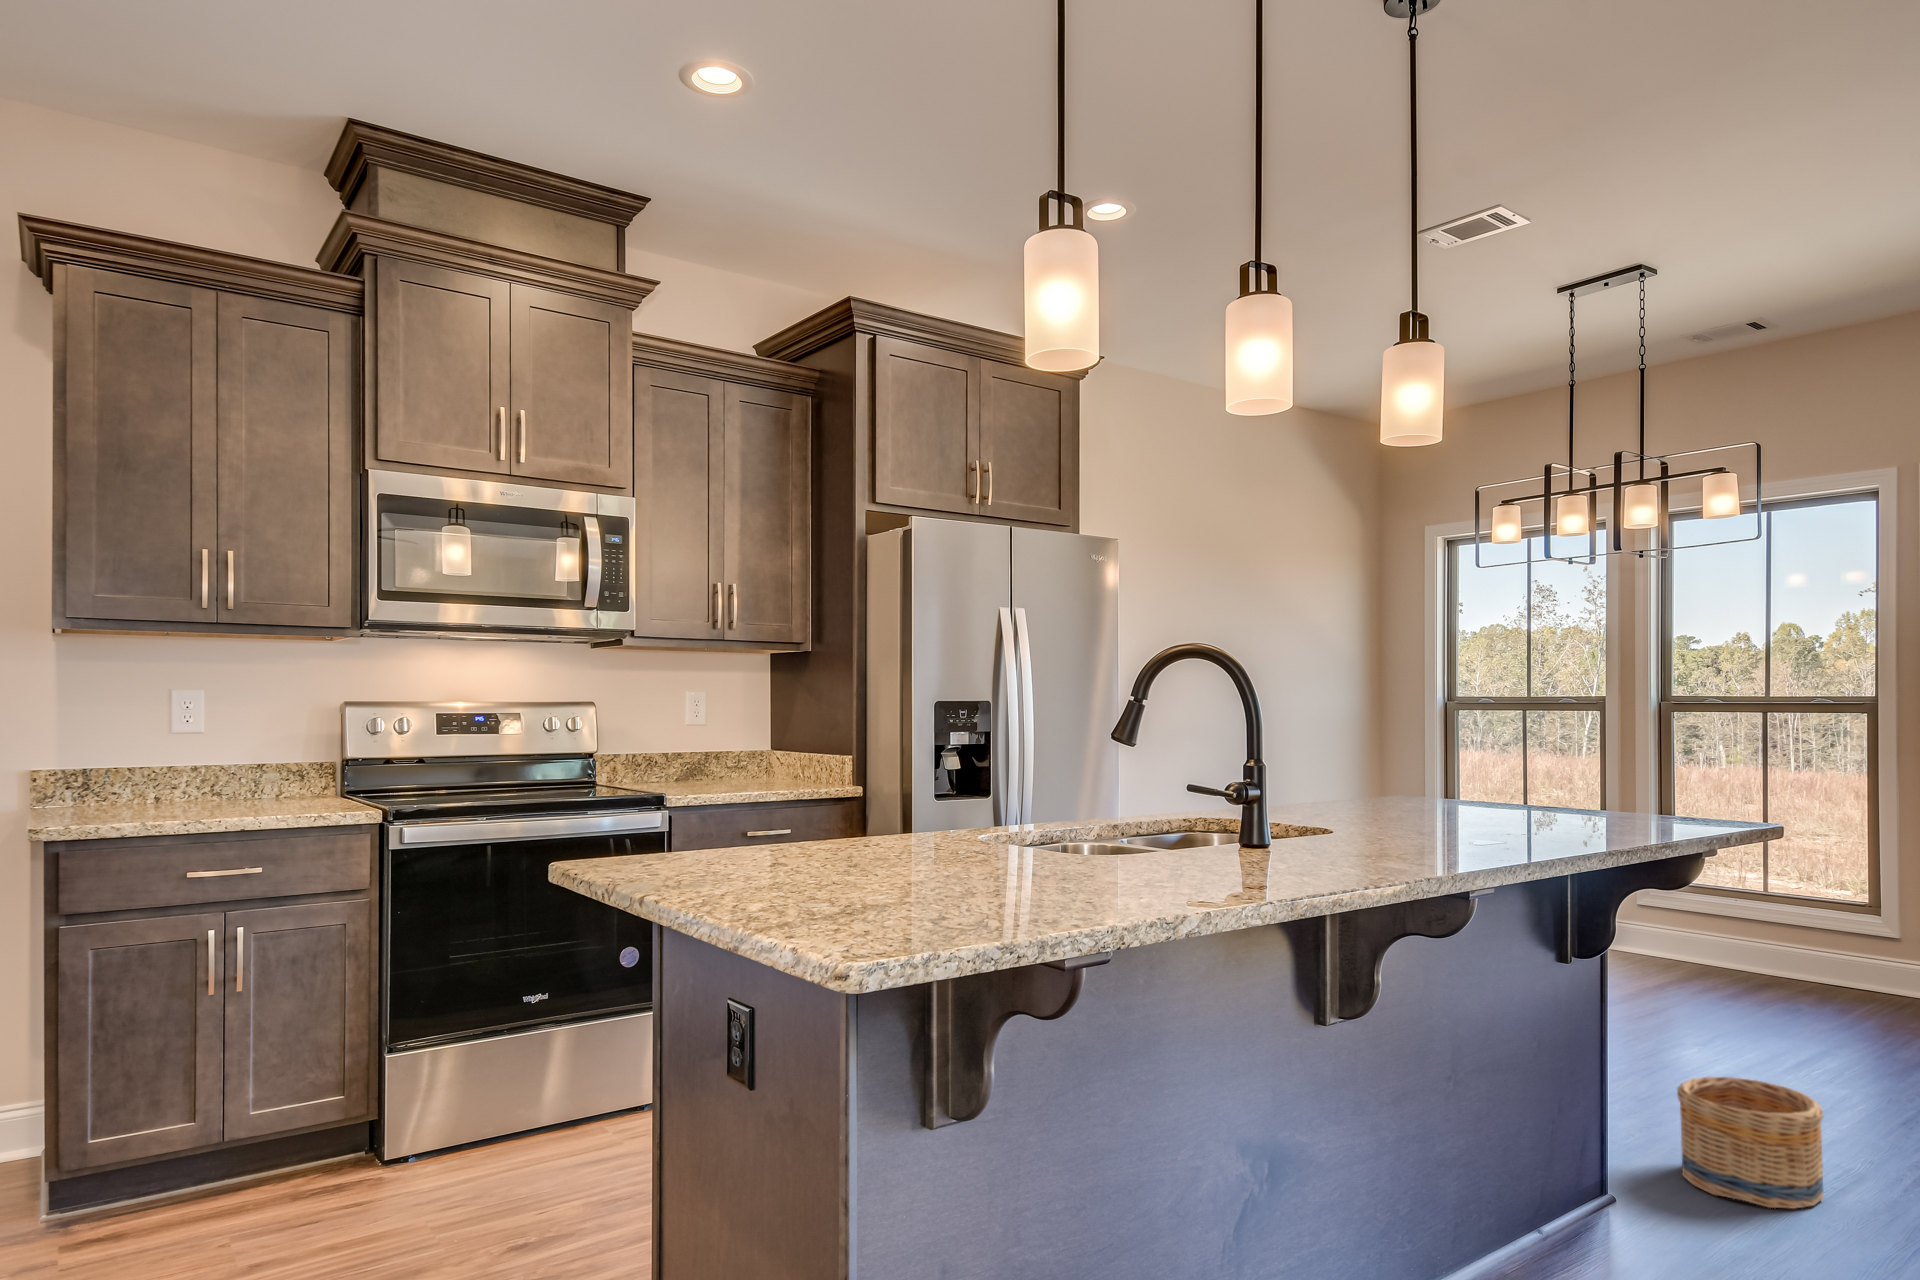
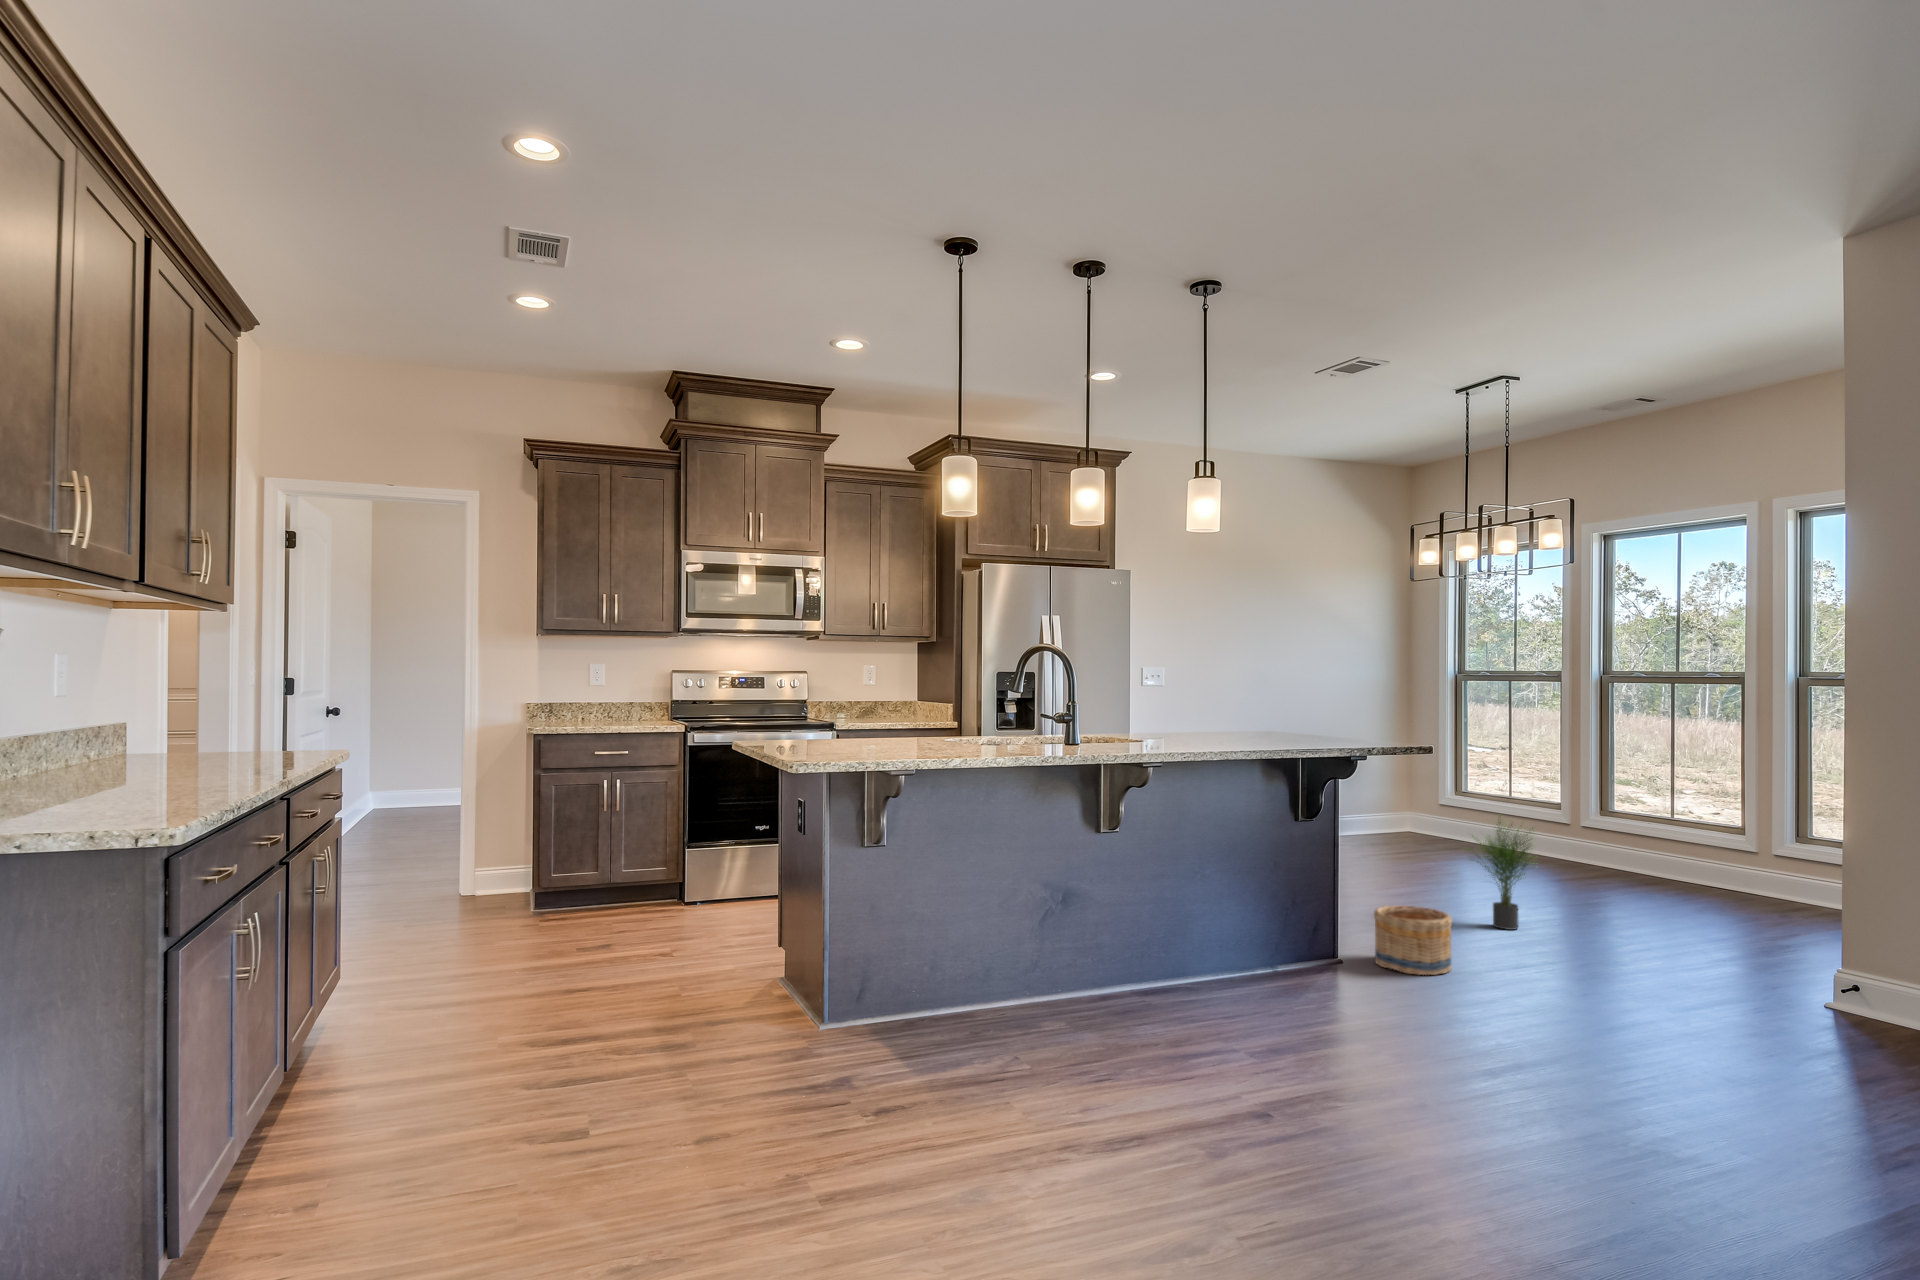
potted plant: none [1664,898,1815,1080] -> present [1472,820,1534,930]

